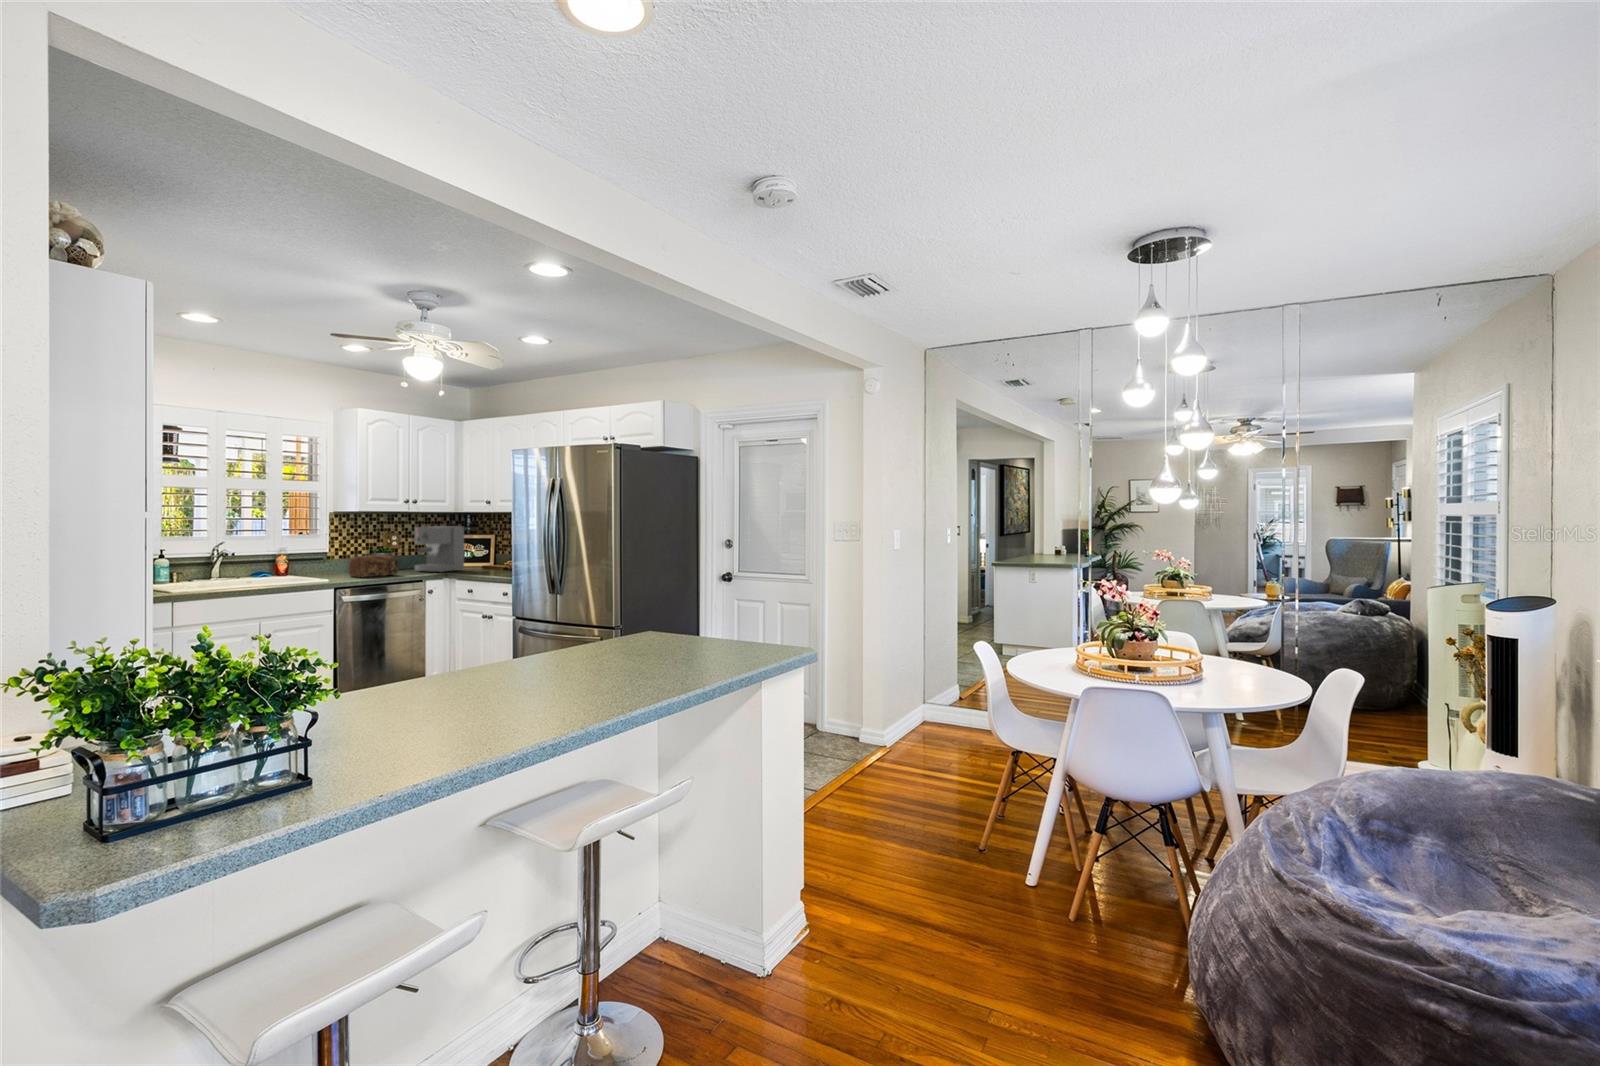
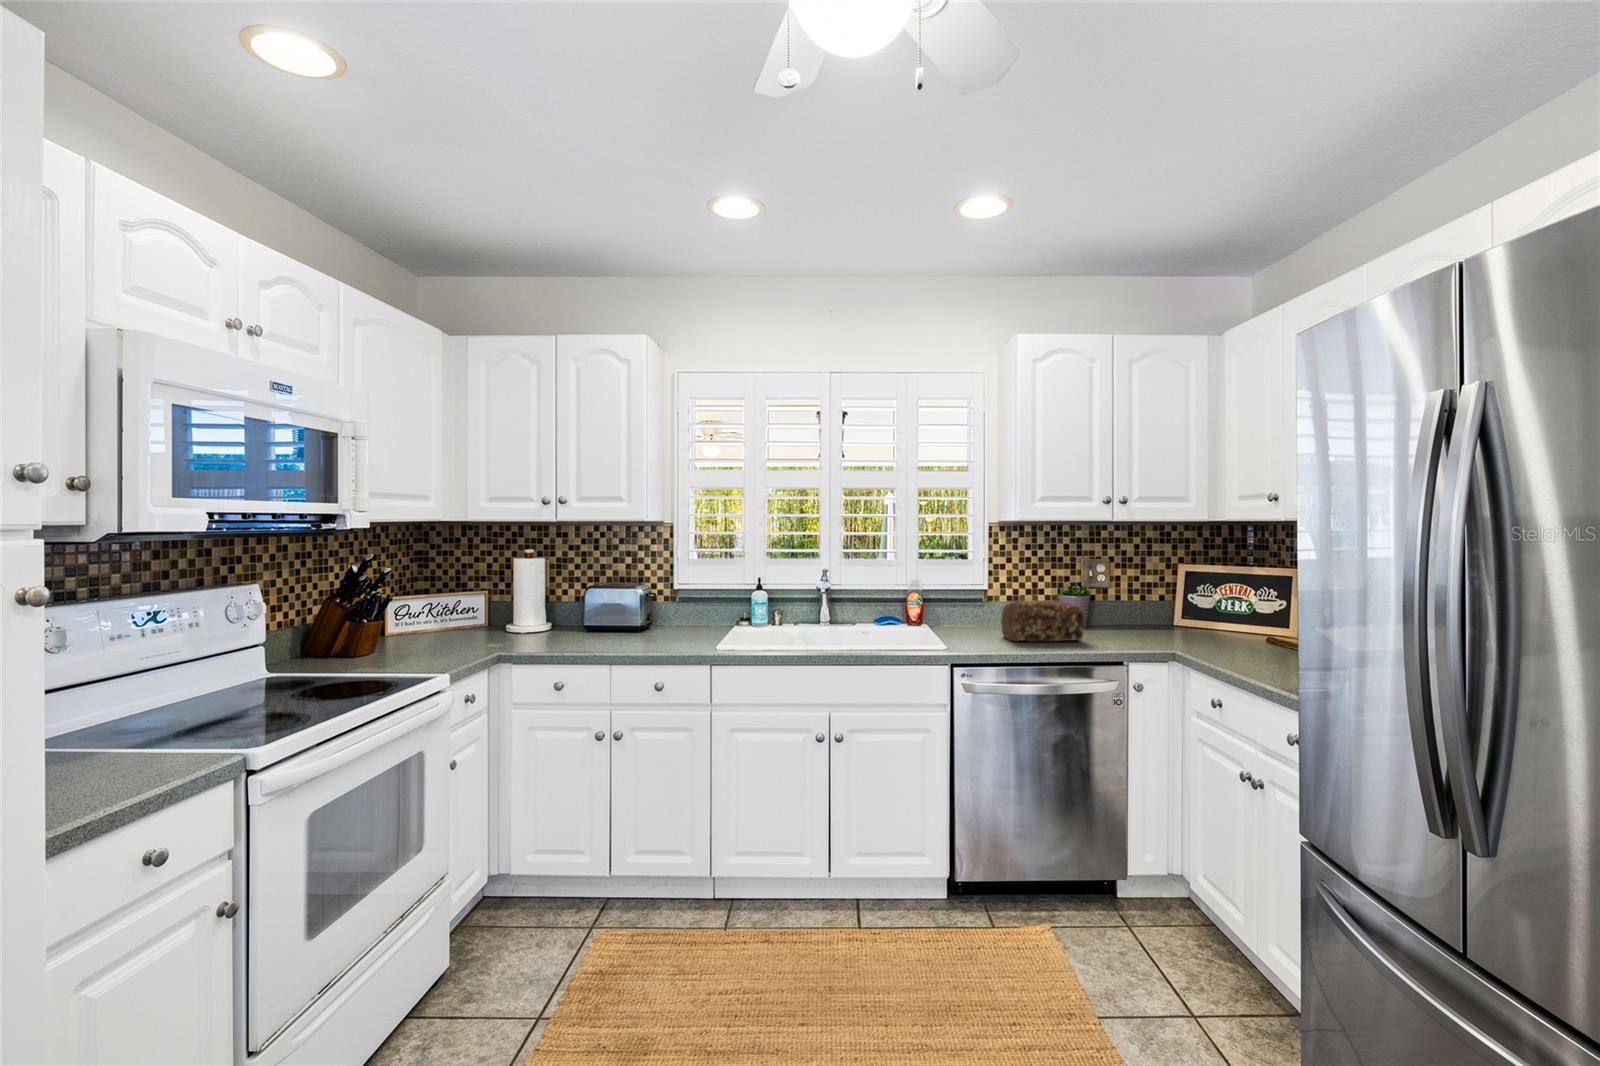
coffee maker: present [415,526,464,572] -> none [1125,548,1227,643]

